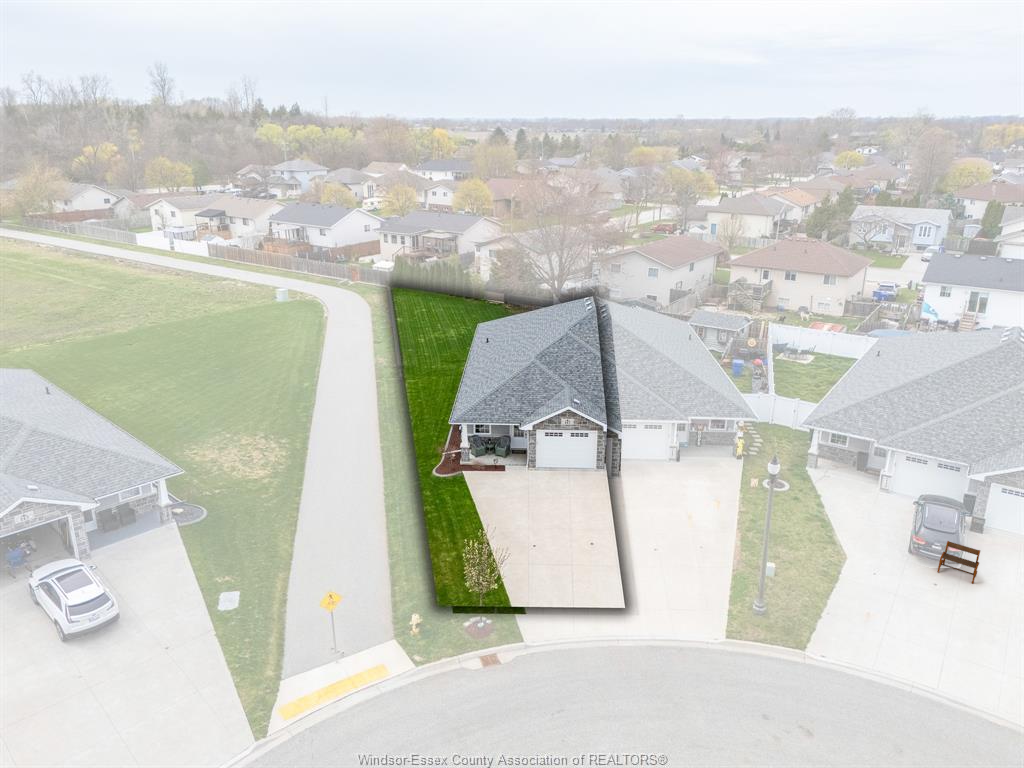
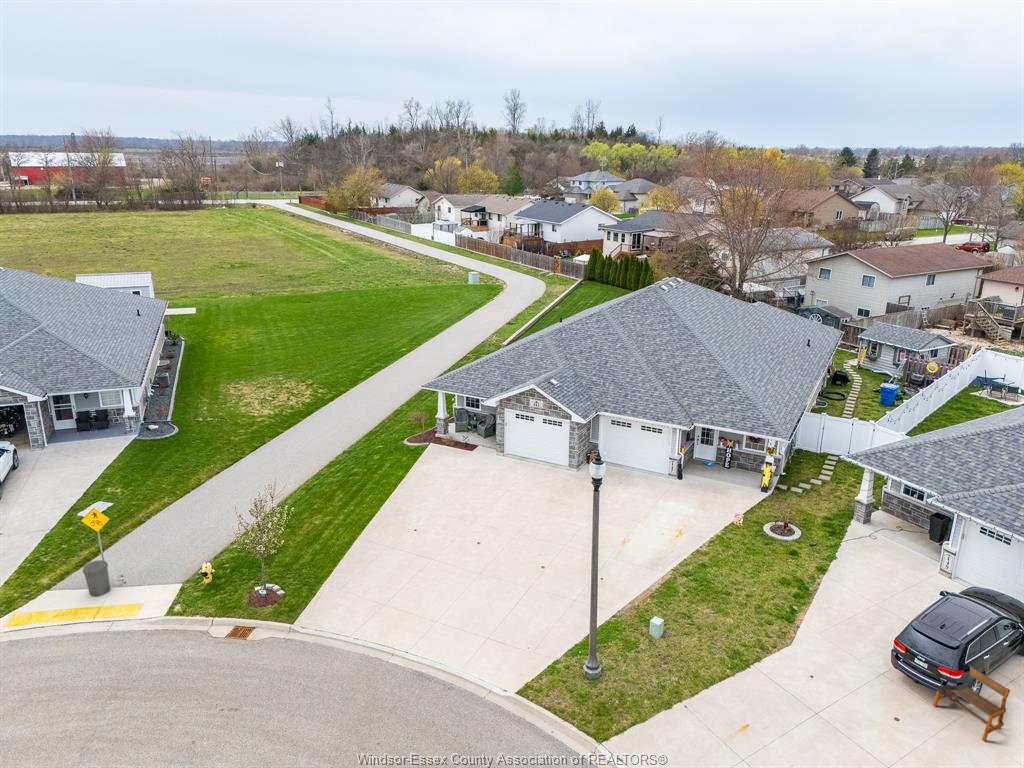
trash can: none [319,639,340,673] -> present [83,560,110,596]

